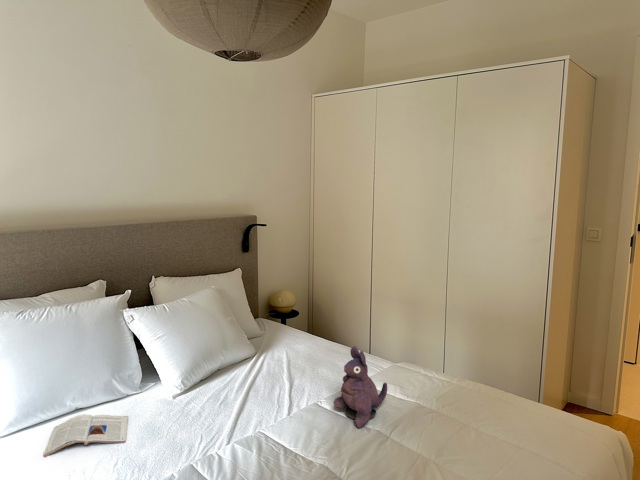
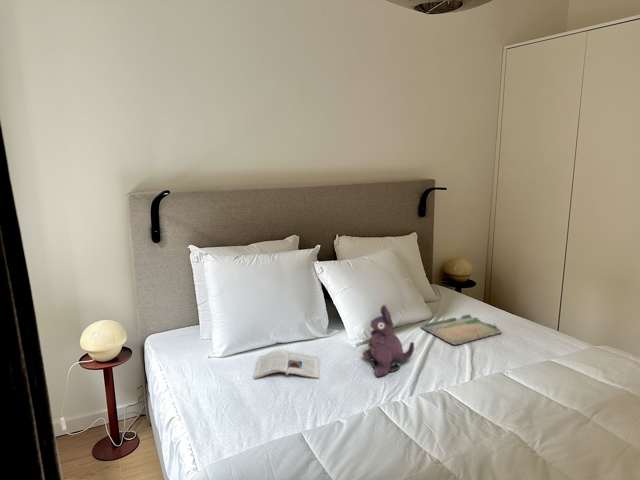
plush toy: present [333,346,387,428] -> present [363,305,414,377]
tray: none [243,347,322,381] -> present [421,315,502,345]

